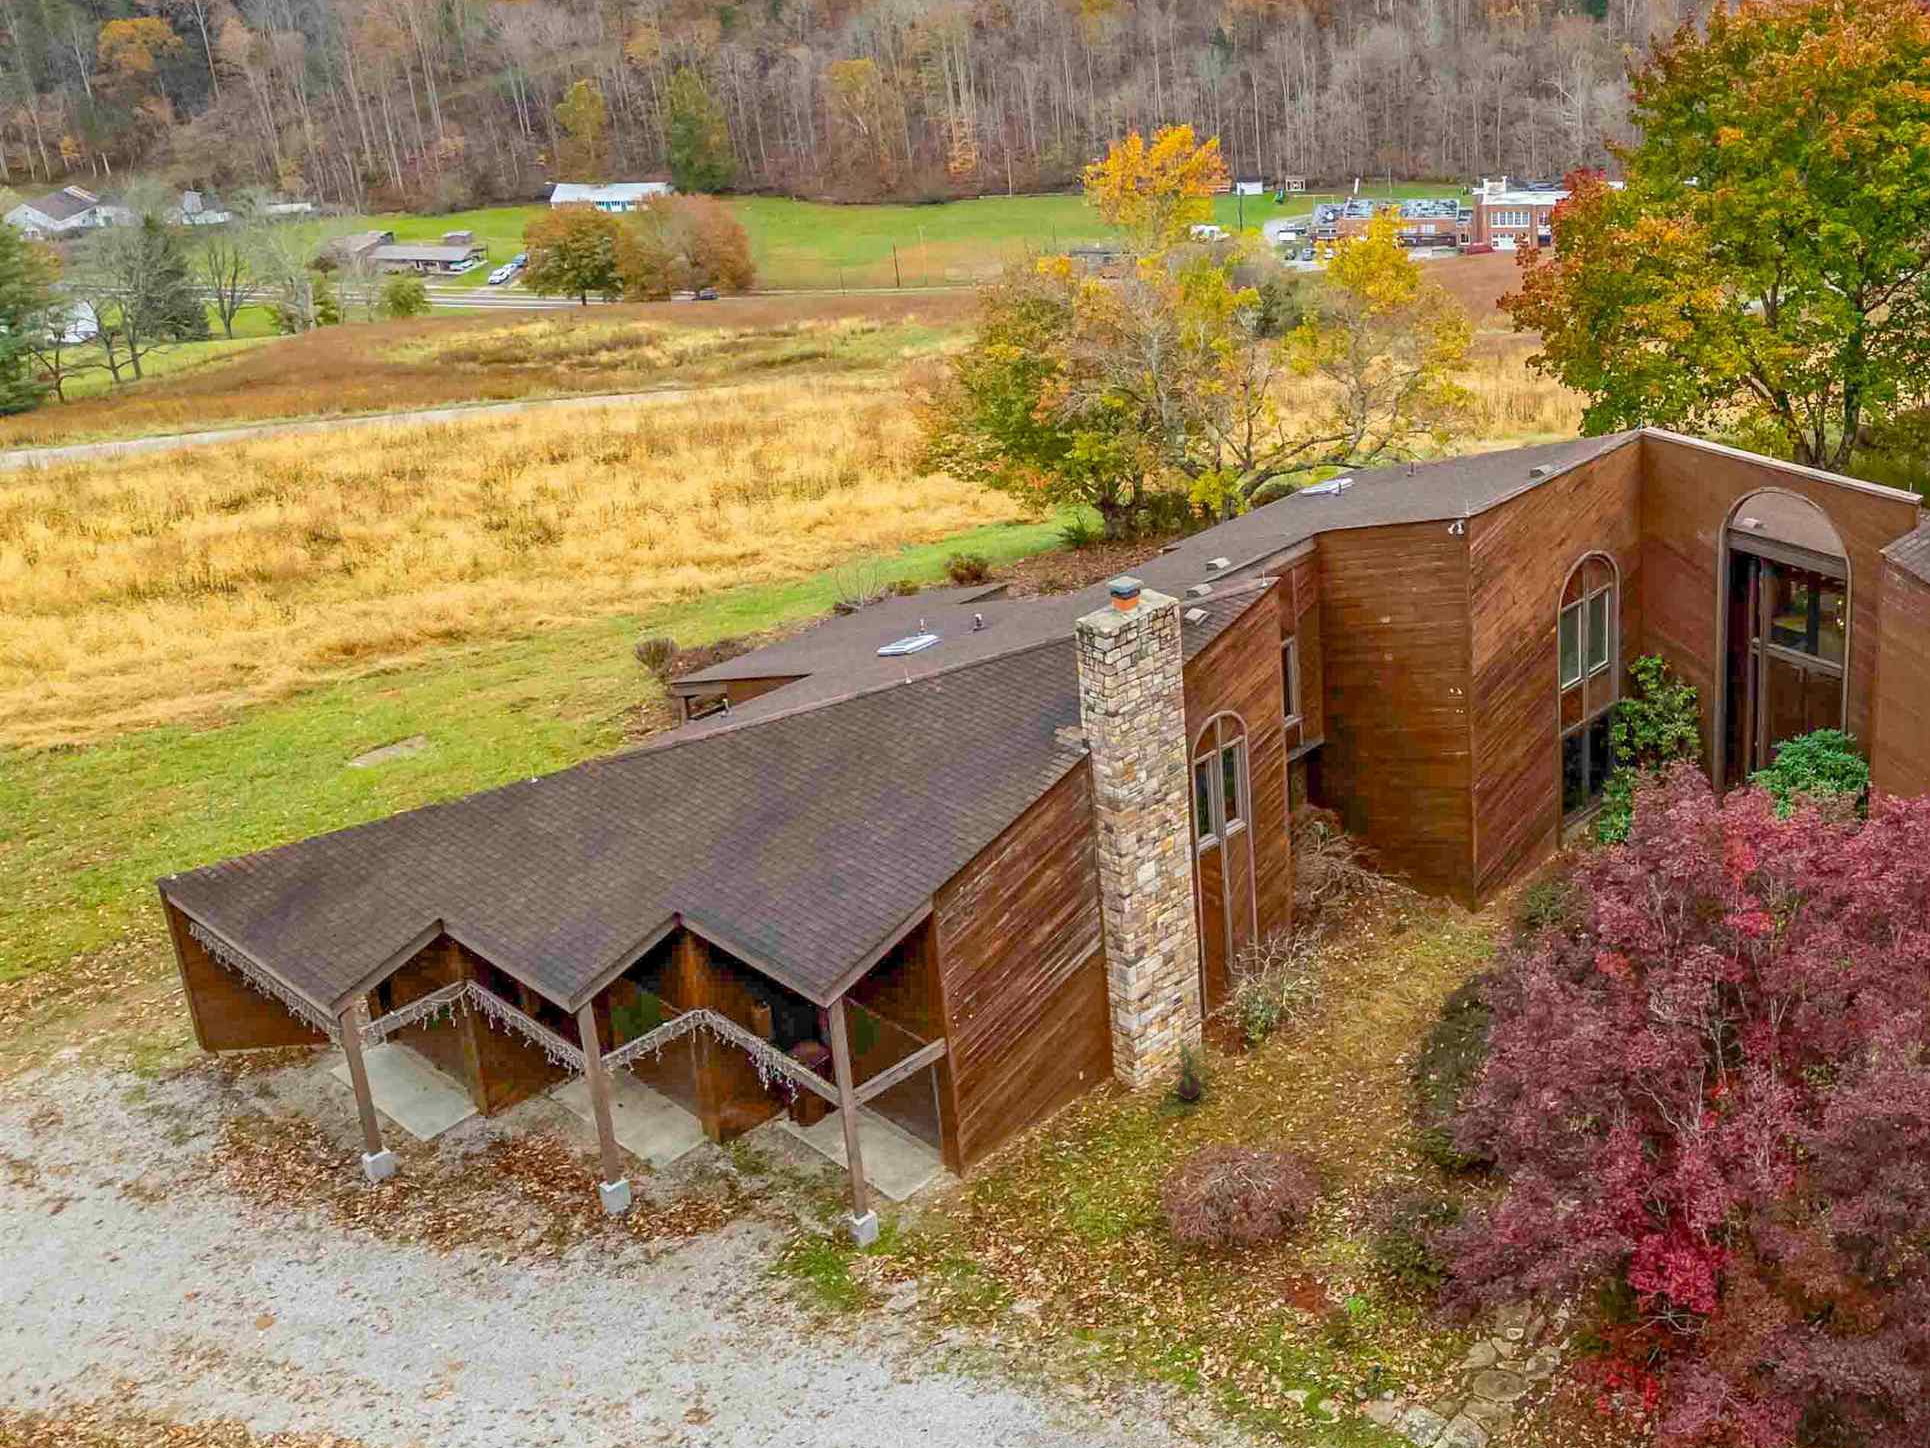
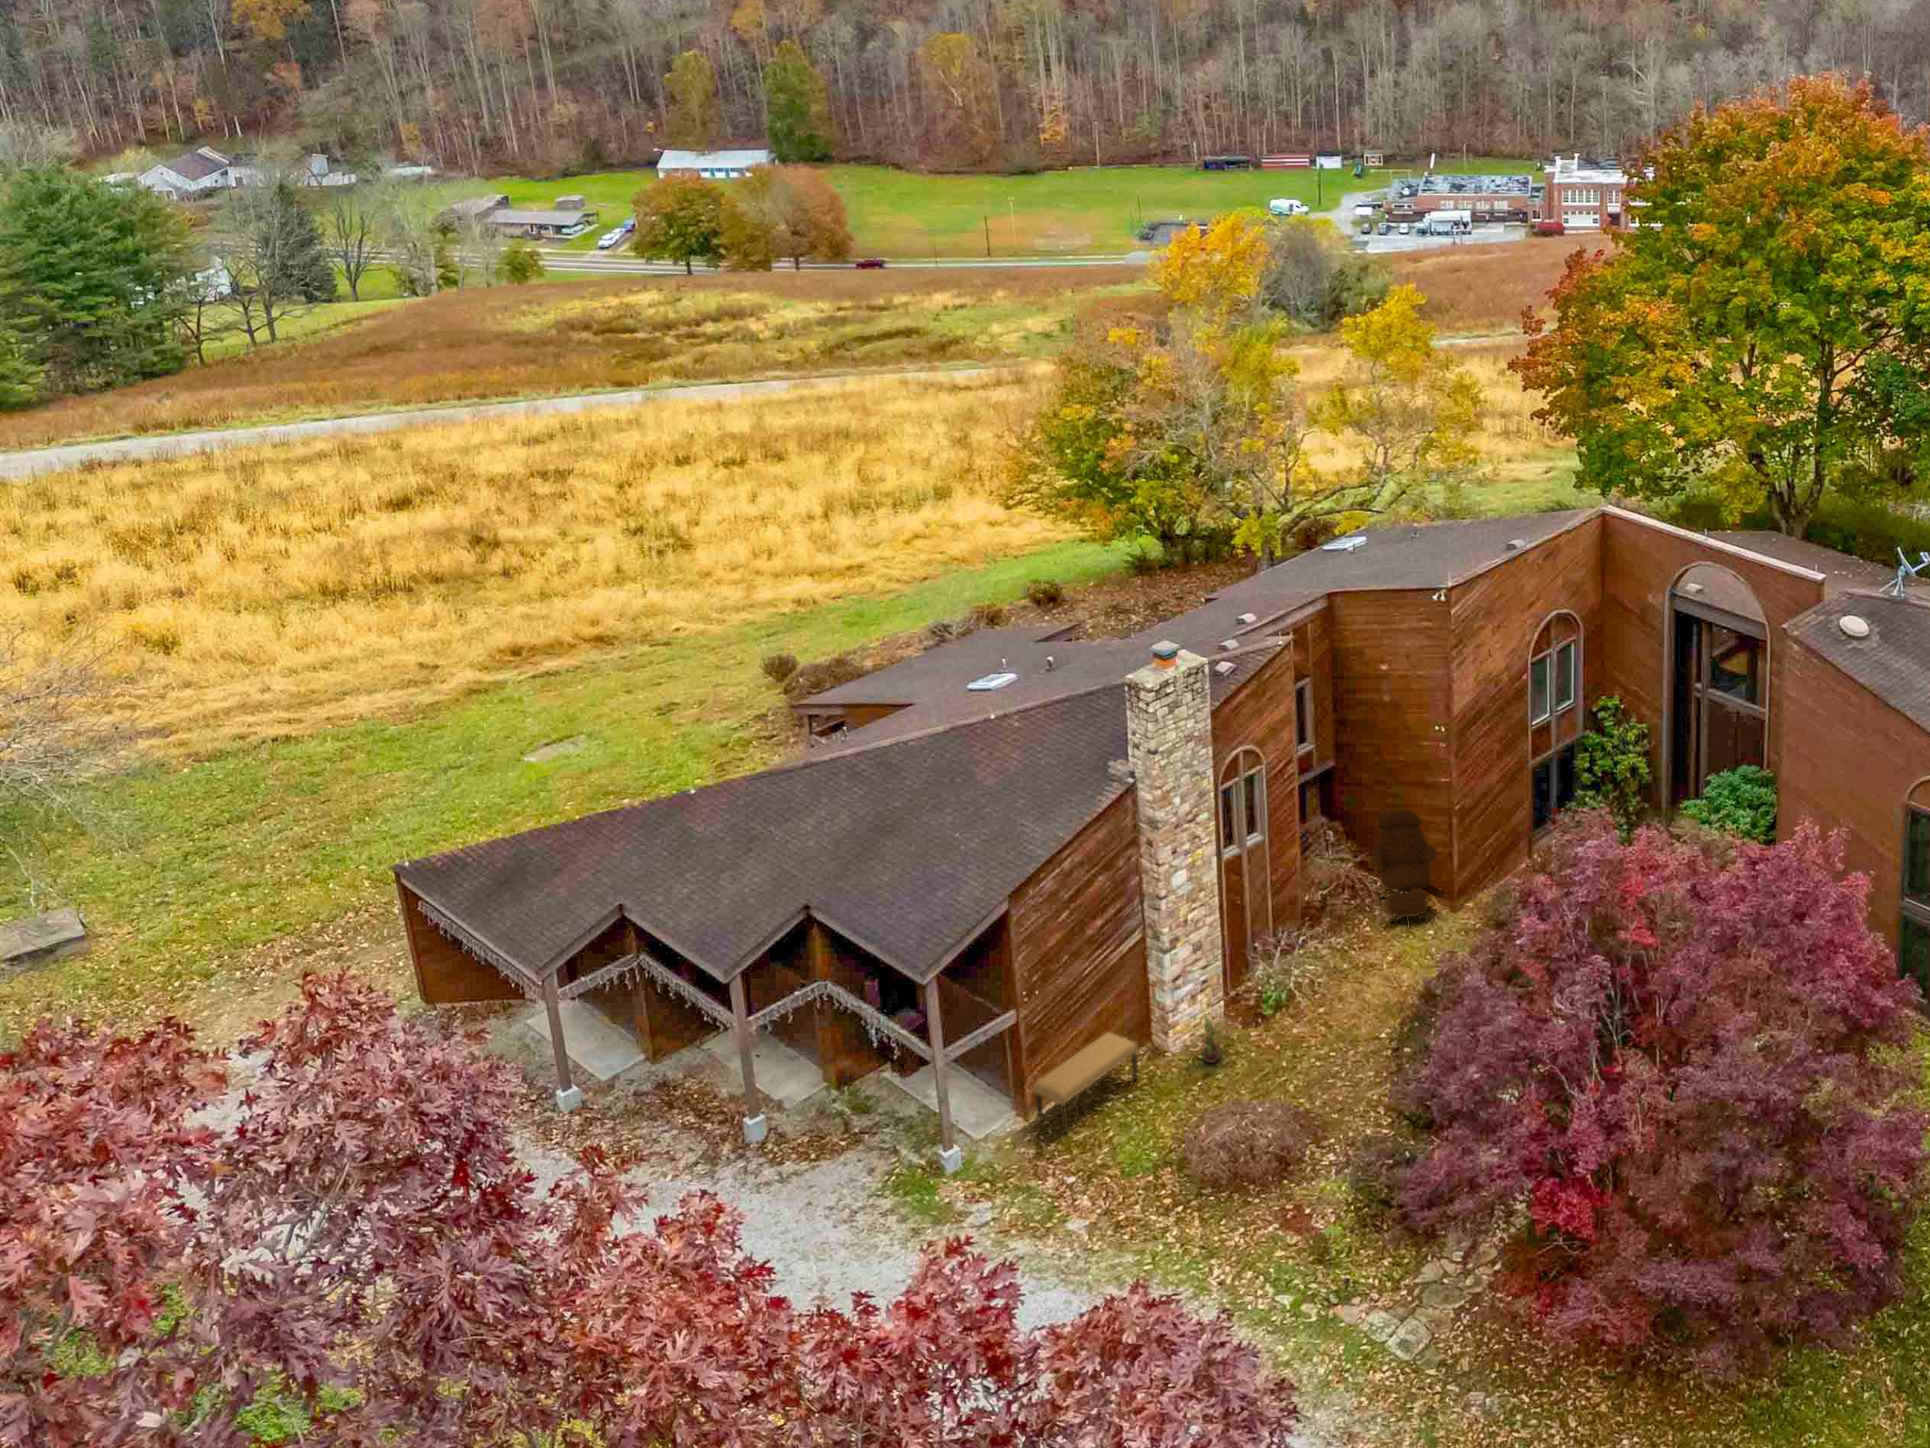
lounge chair: none [1372,793,1452,933] -> present [1371,810,1437,924]
bench: none [967,1064,1099,1191] -> present [1033,1032,1138,1133]

